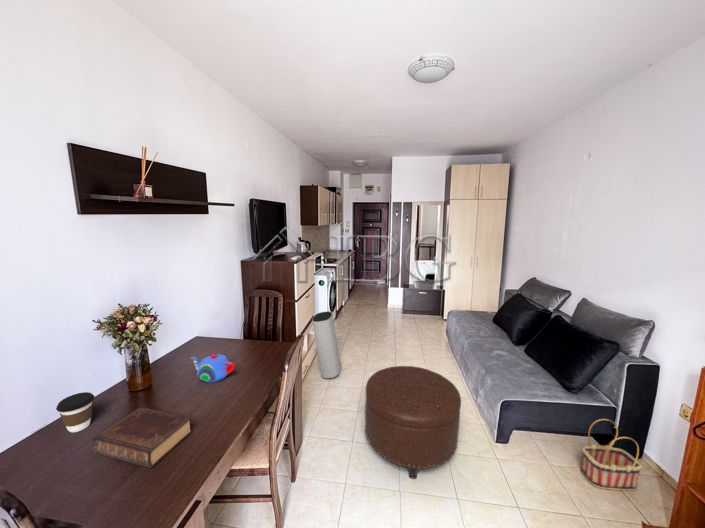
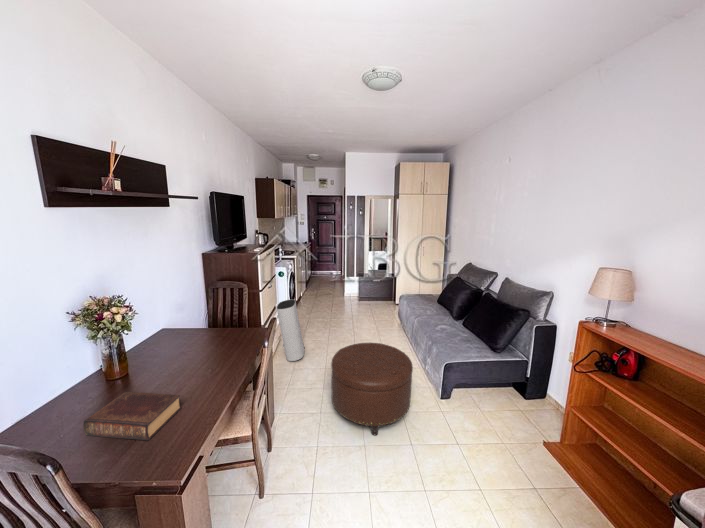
teapot: present [191,354,235,382] -> none [166,340,213,367]
coffee cup: present [56,392,94,433] -> none [37,382,76,421]
basket: present [581,419,642,491] -> none [503,370,545,423]

